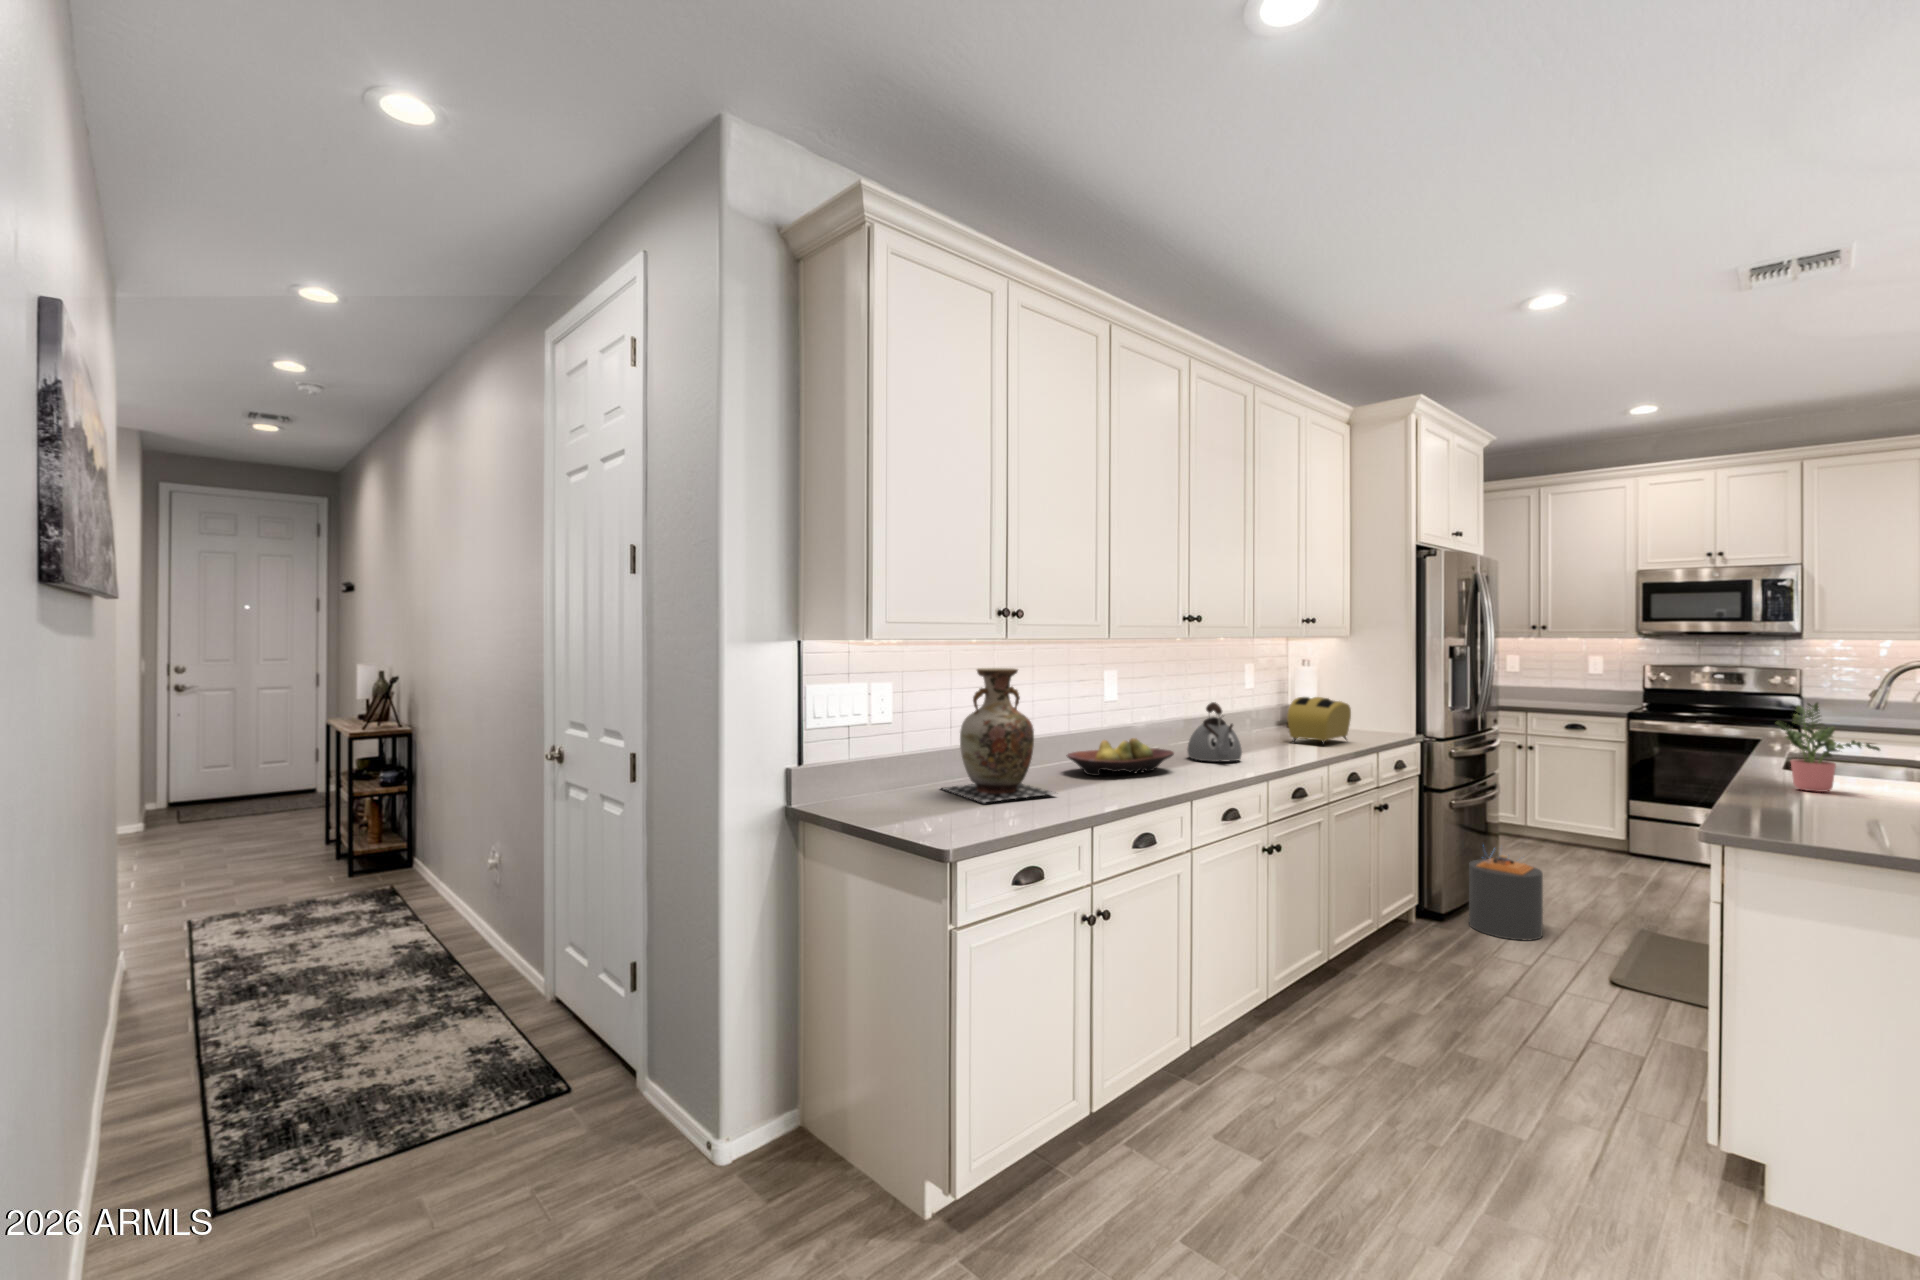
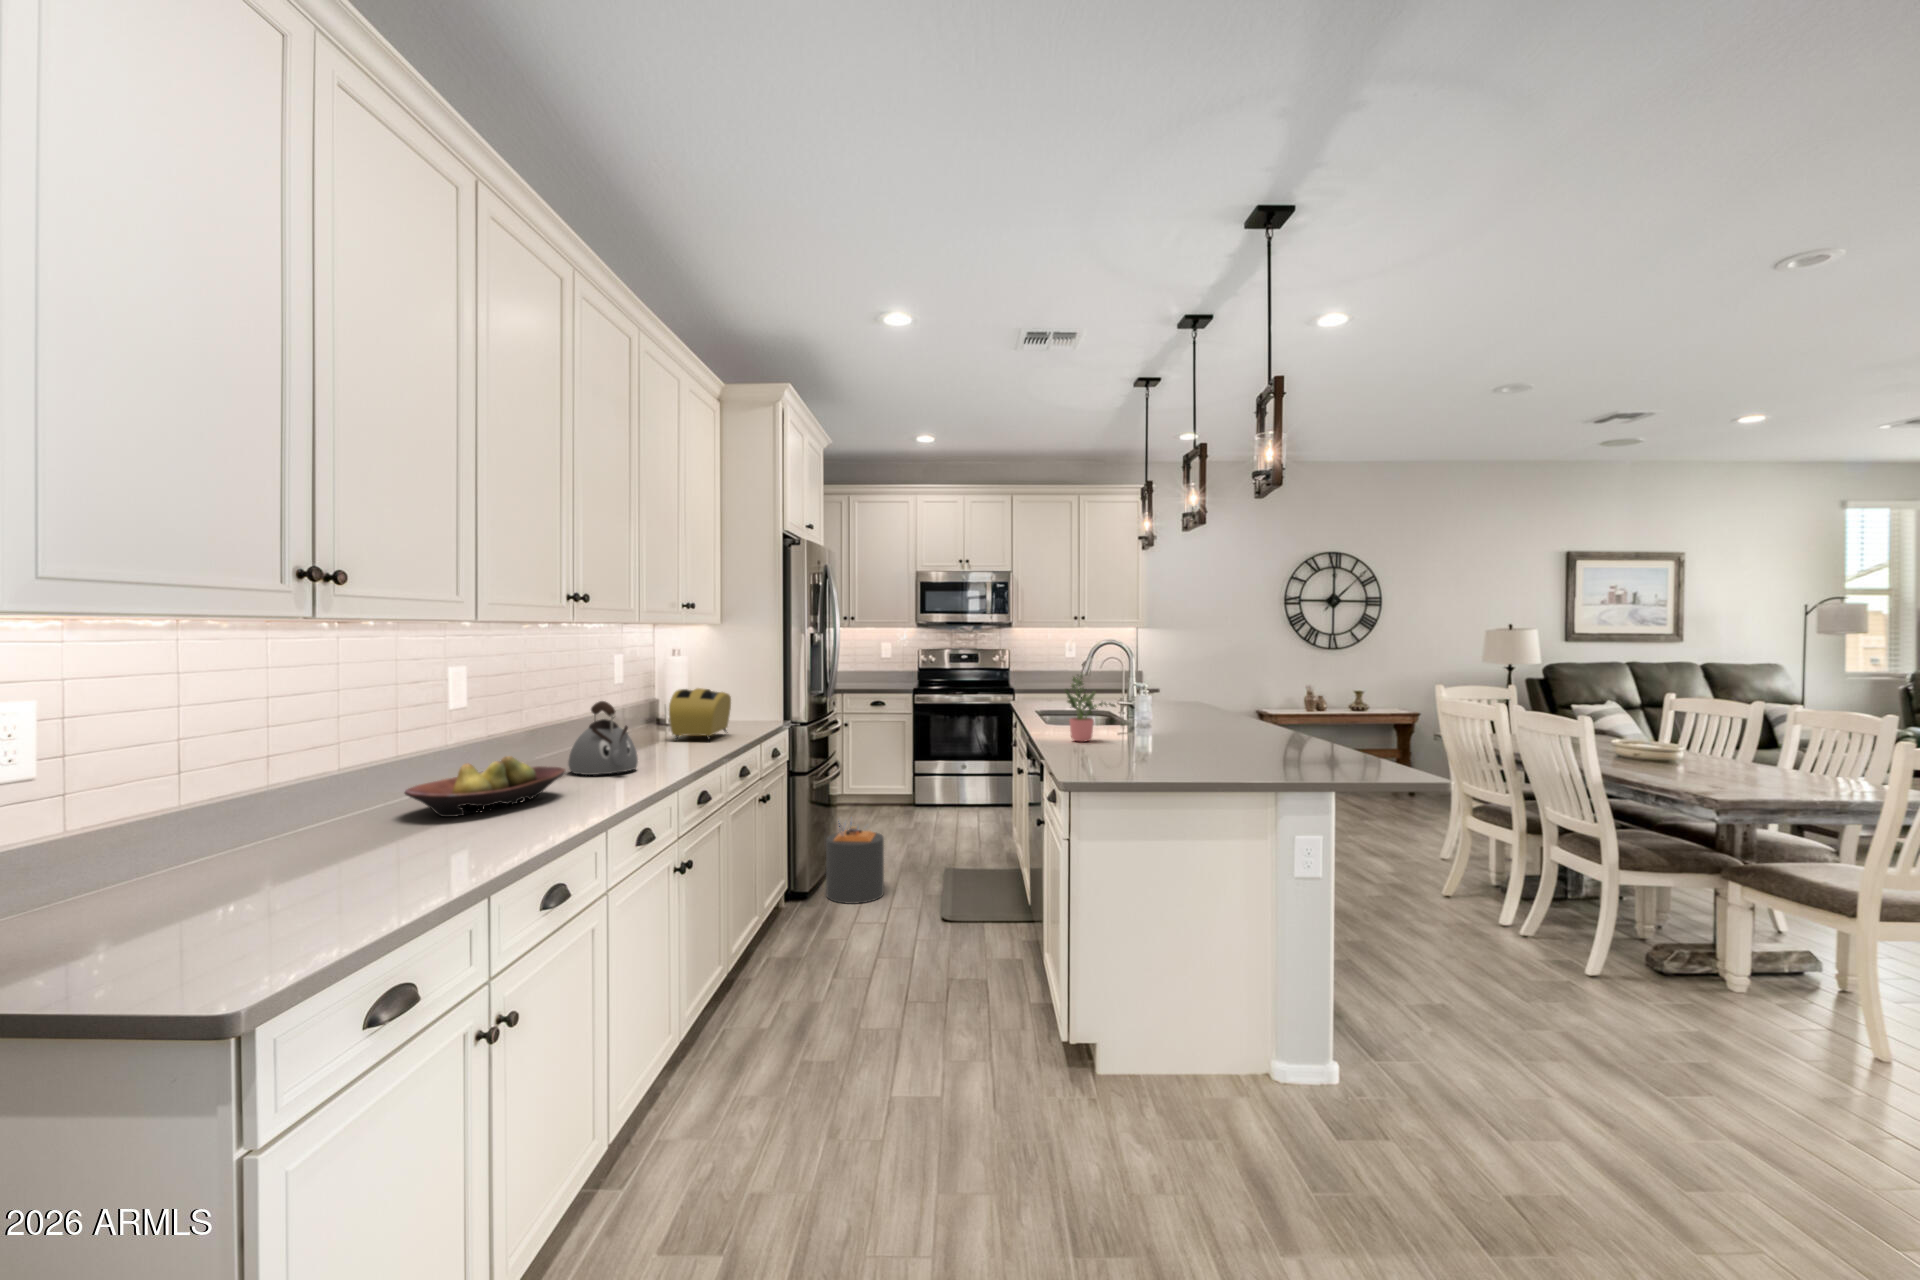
vase: present [940,668,1054,803] -> none [158,666,417,897]

